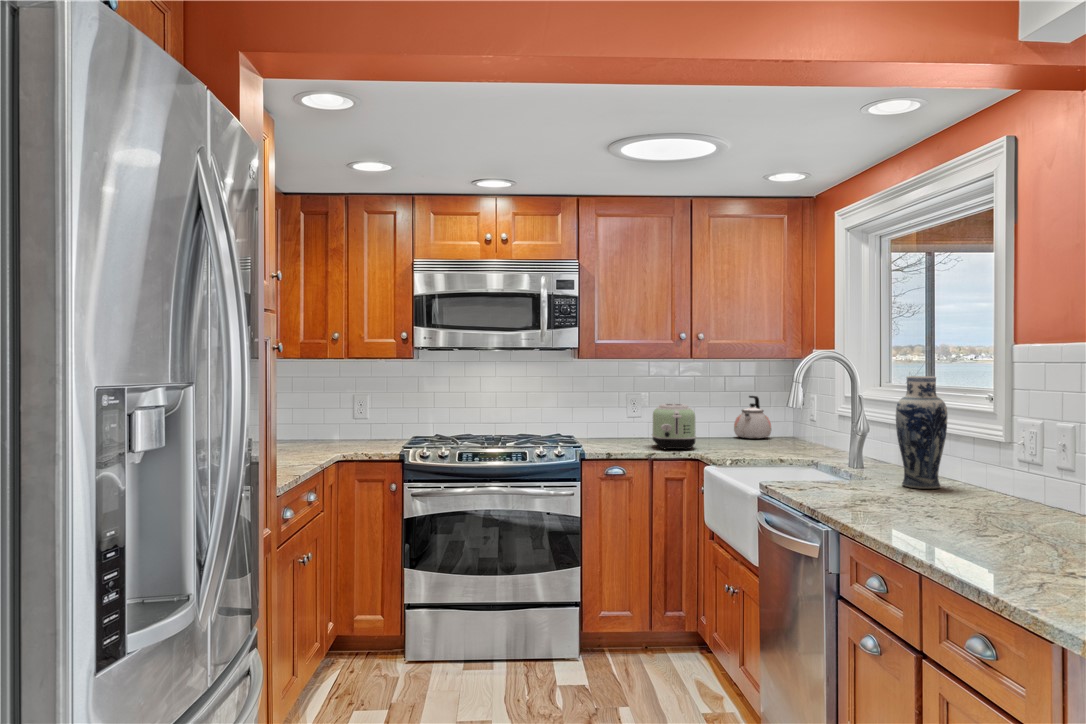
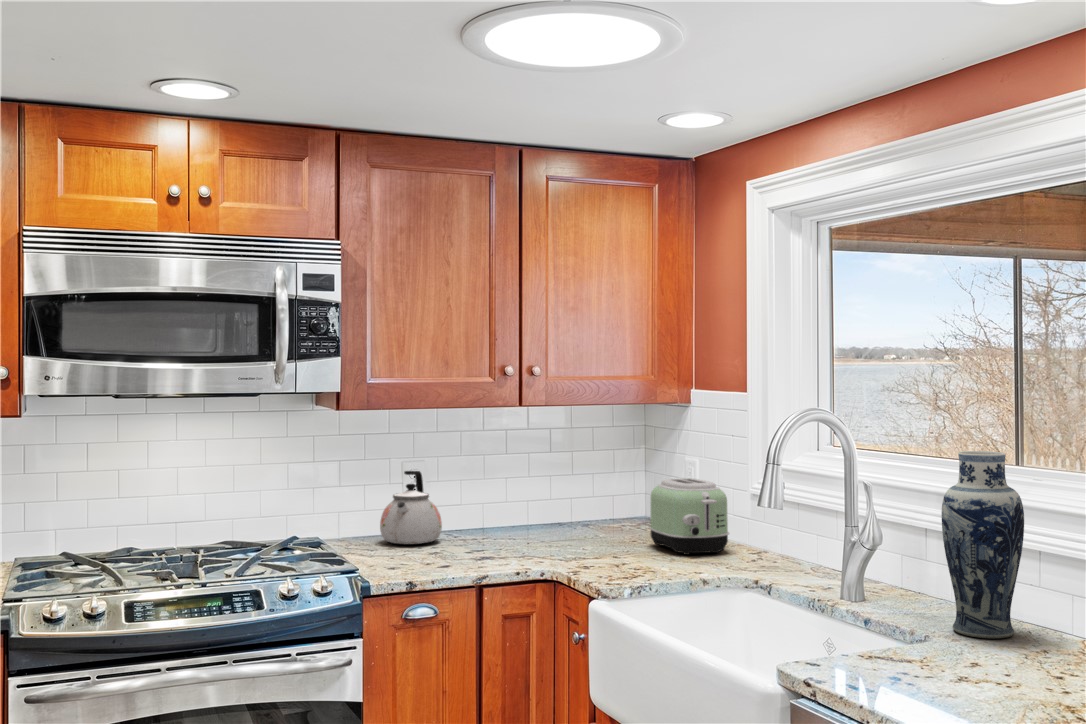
kettle: present [734,396,771,439] -> present [380,471,442,545]
toaster: present [652,403,696,450] -> present [649,478,729,555]

